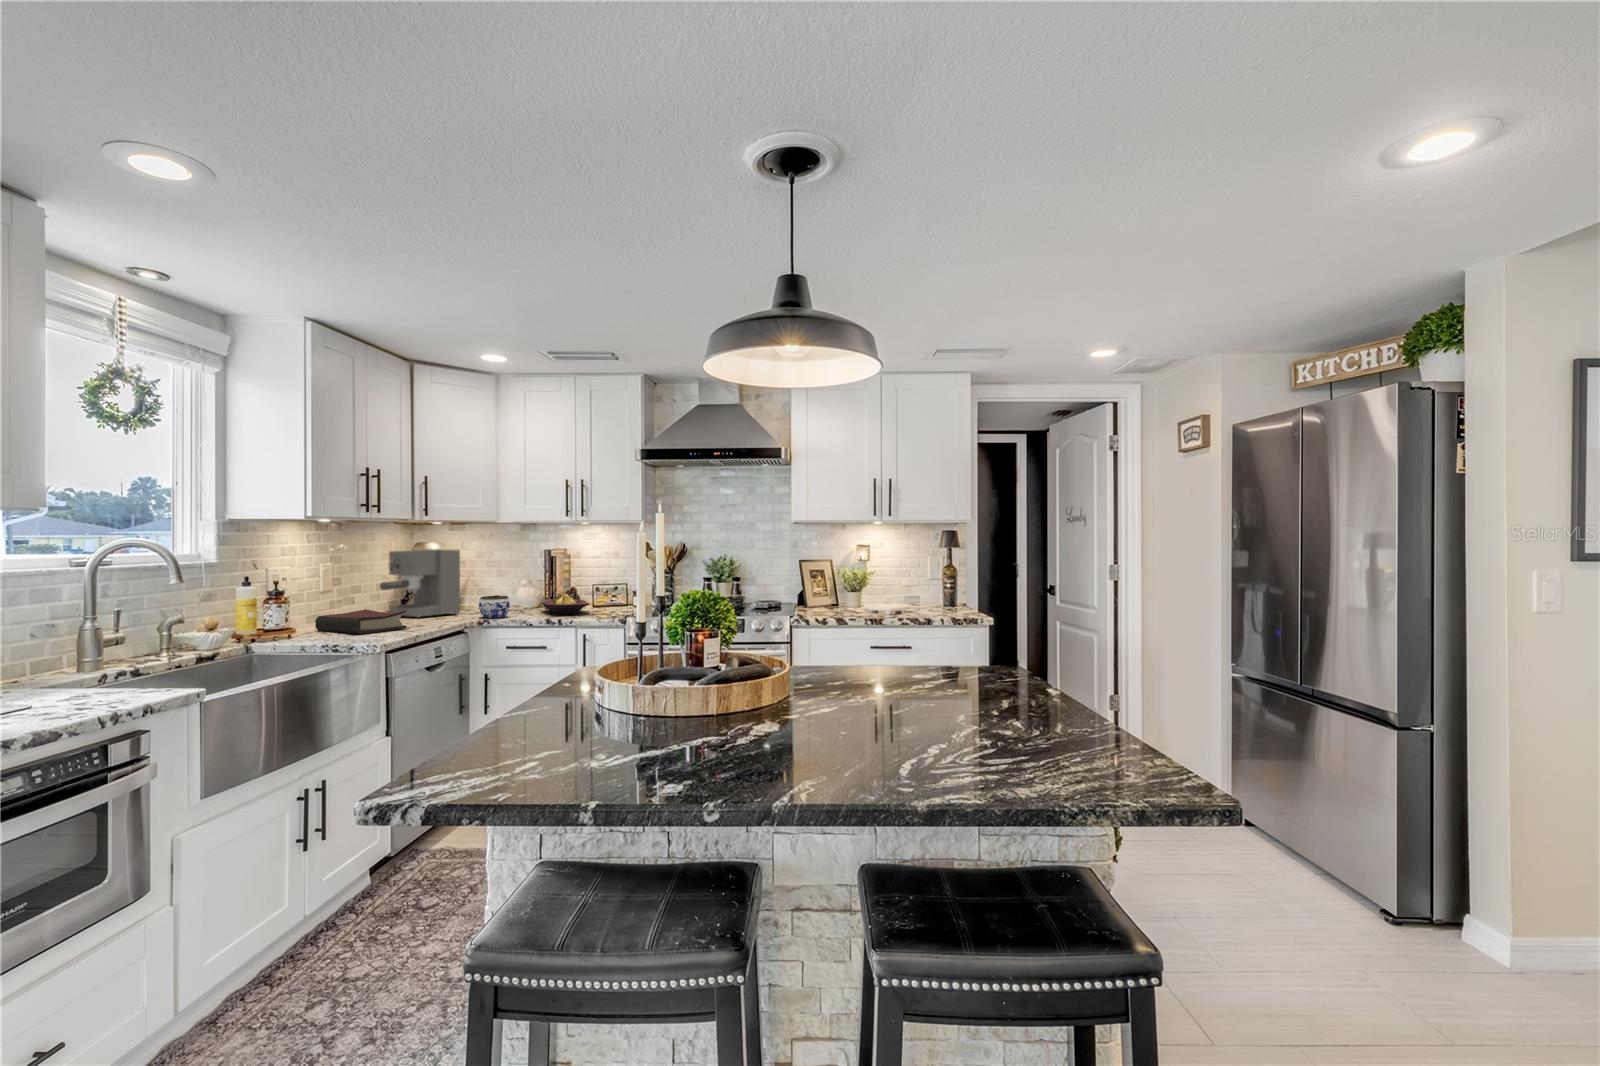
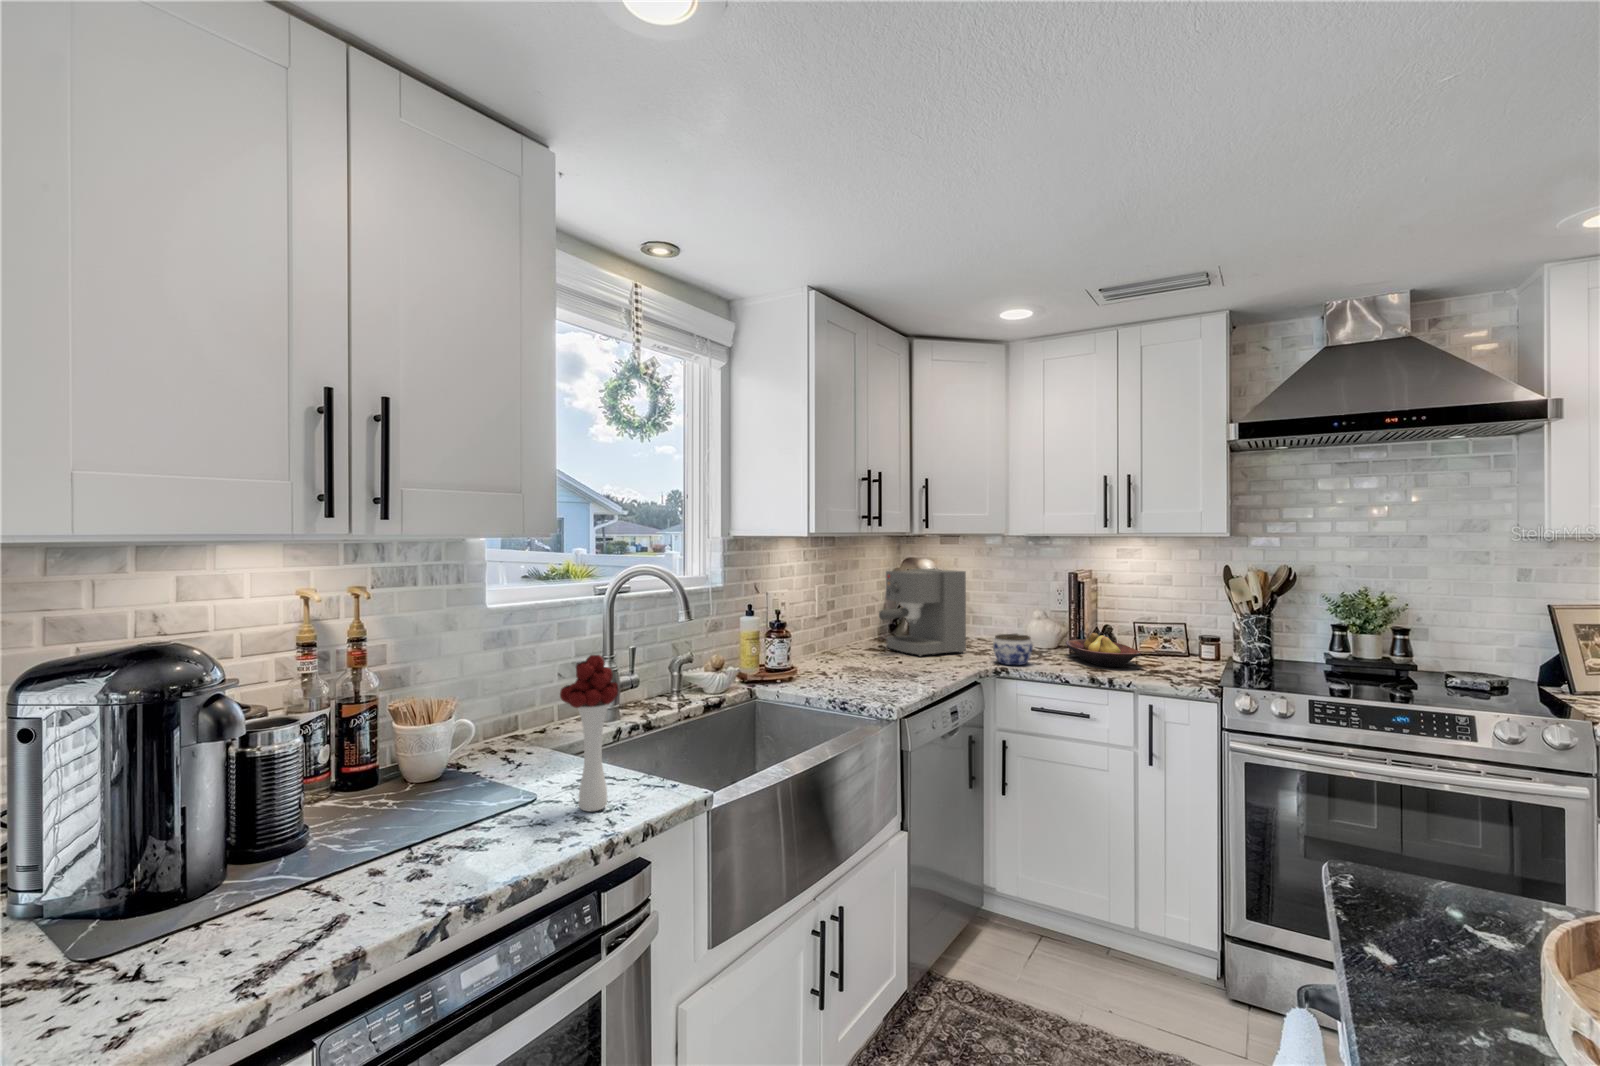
flower bouquet: none [64,593,119,704] -> present [560,655,618,811]
hardback book: present [315,610,407,634] -> none [817,645,916,683]

